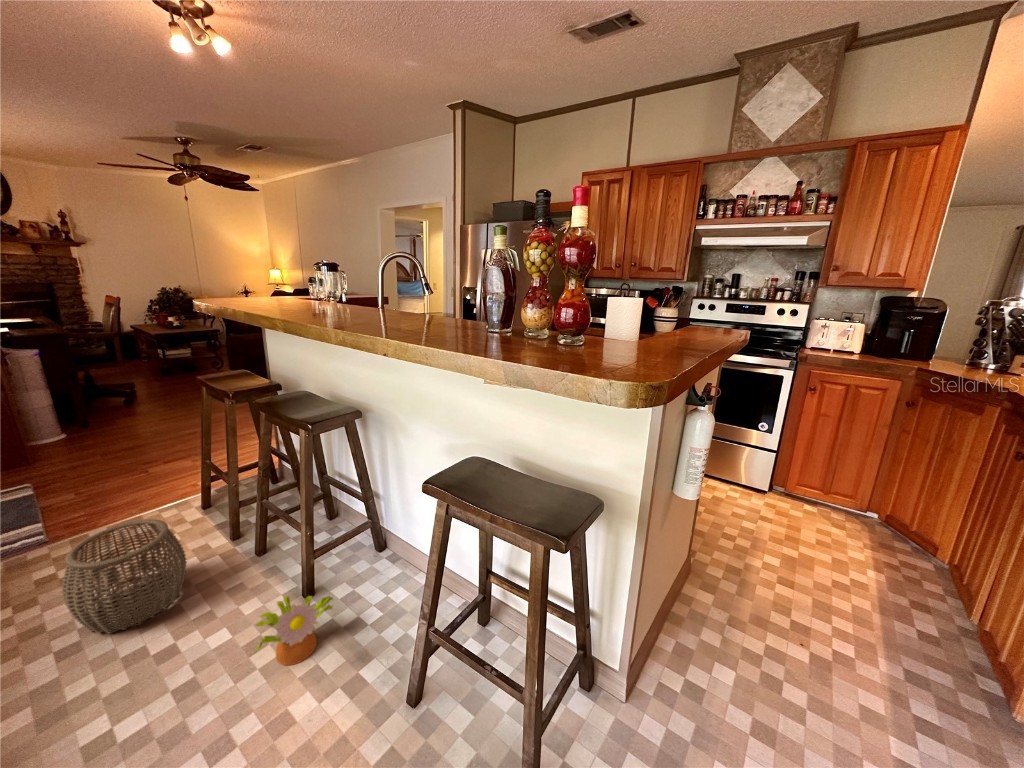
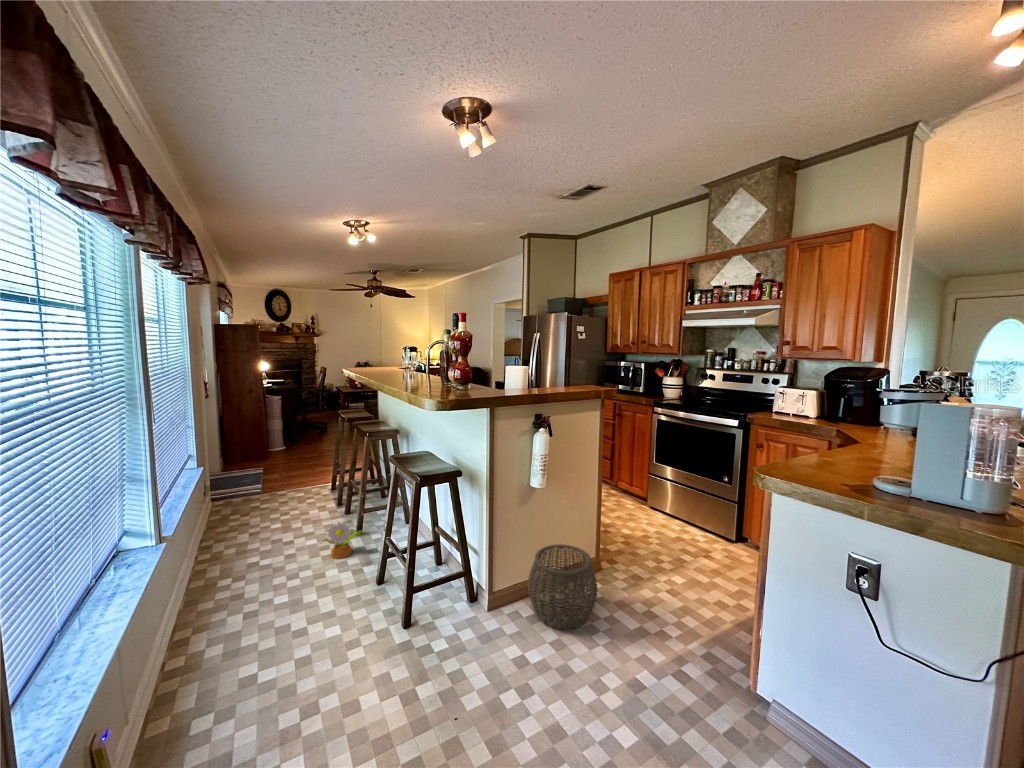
woven basket: present [62,519,187,633] -> present [528,544,598,630]

